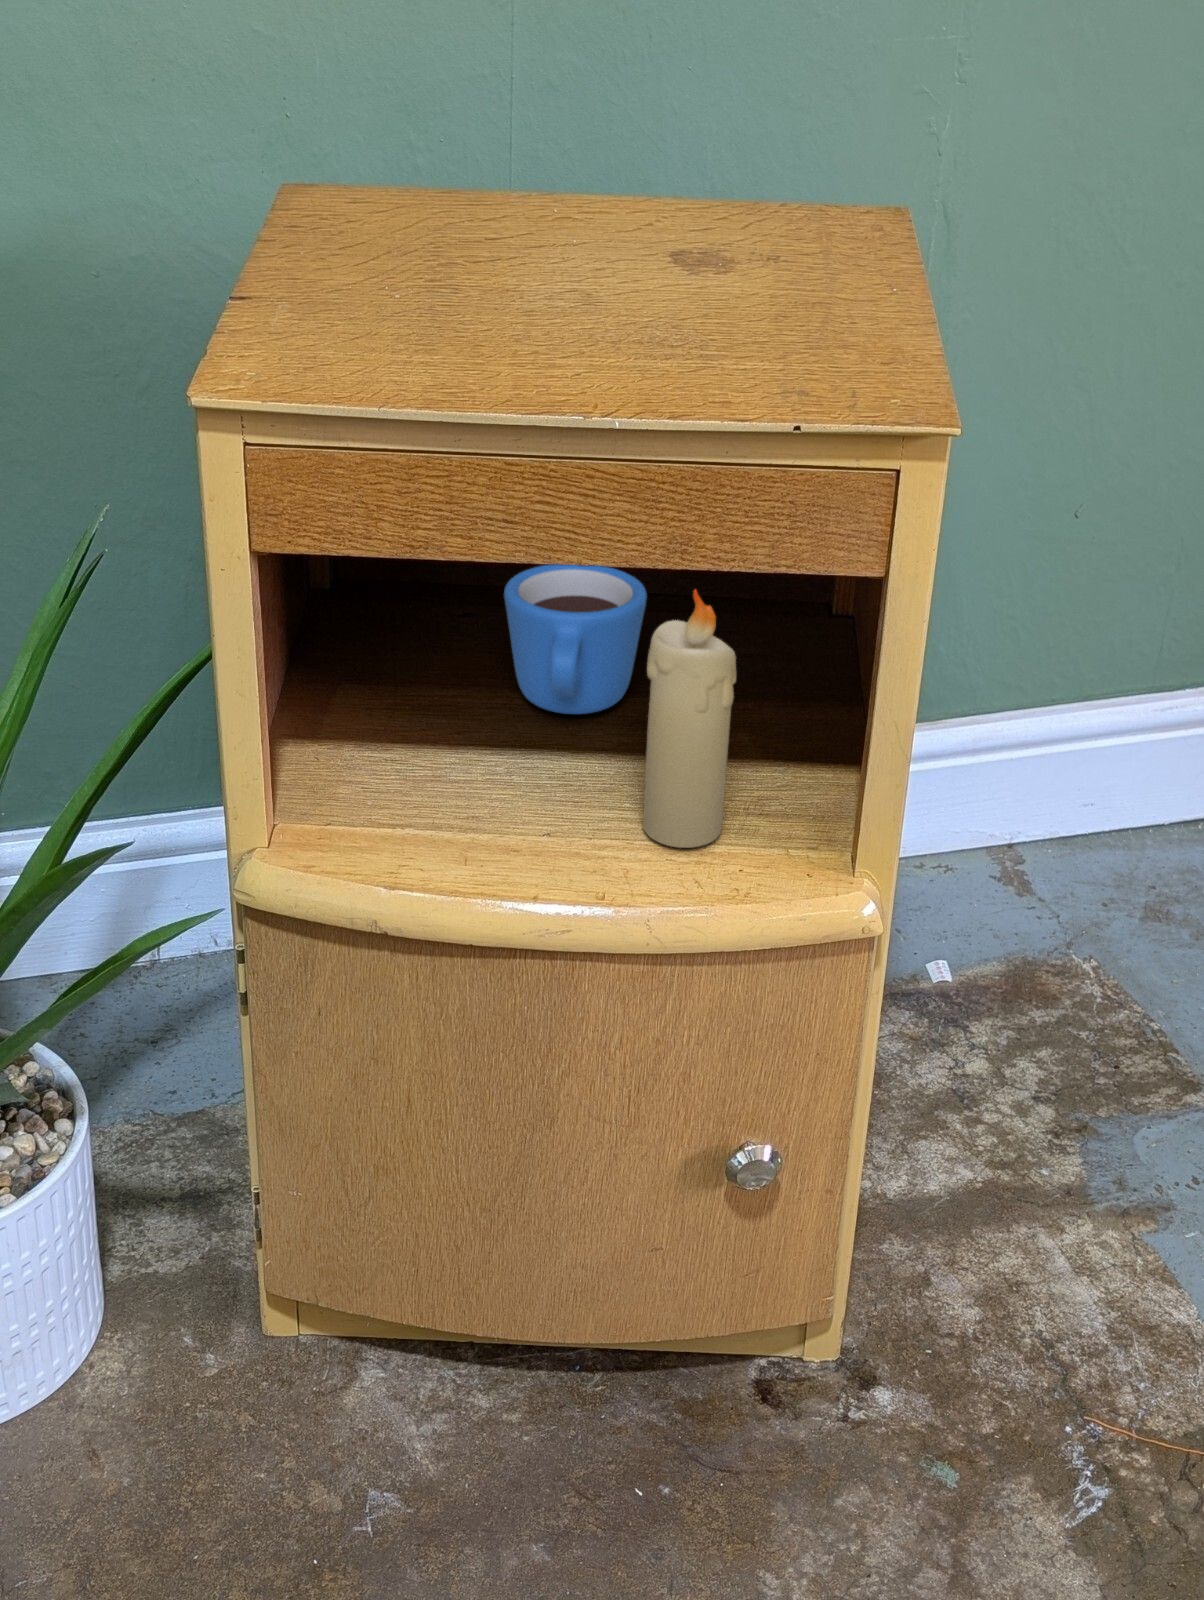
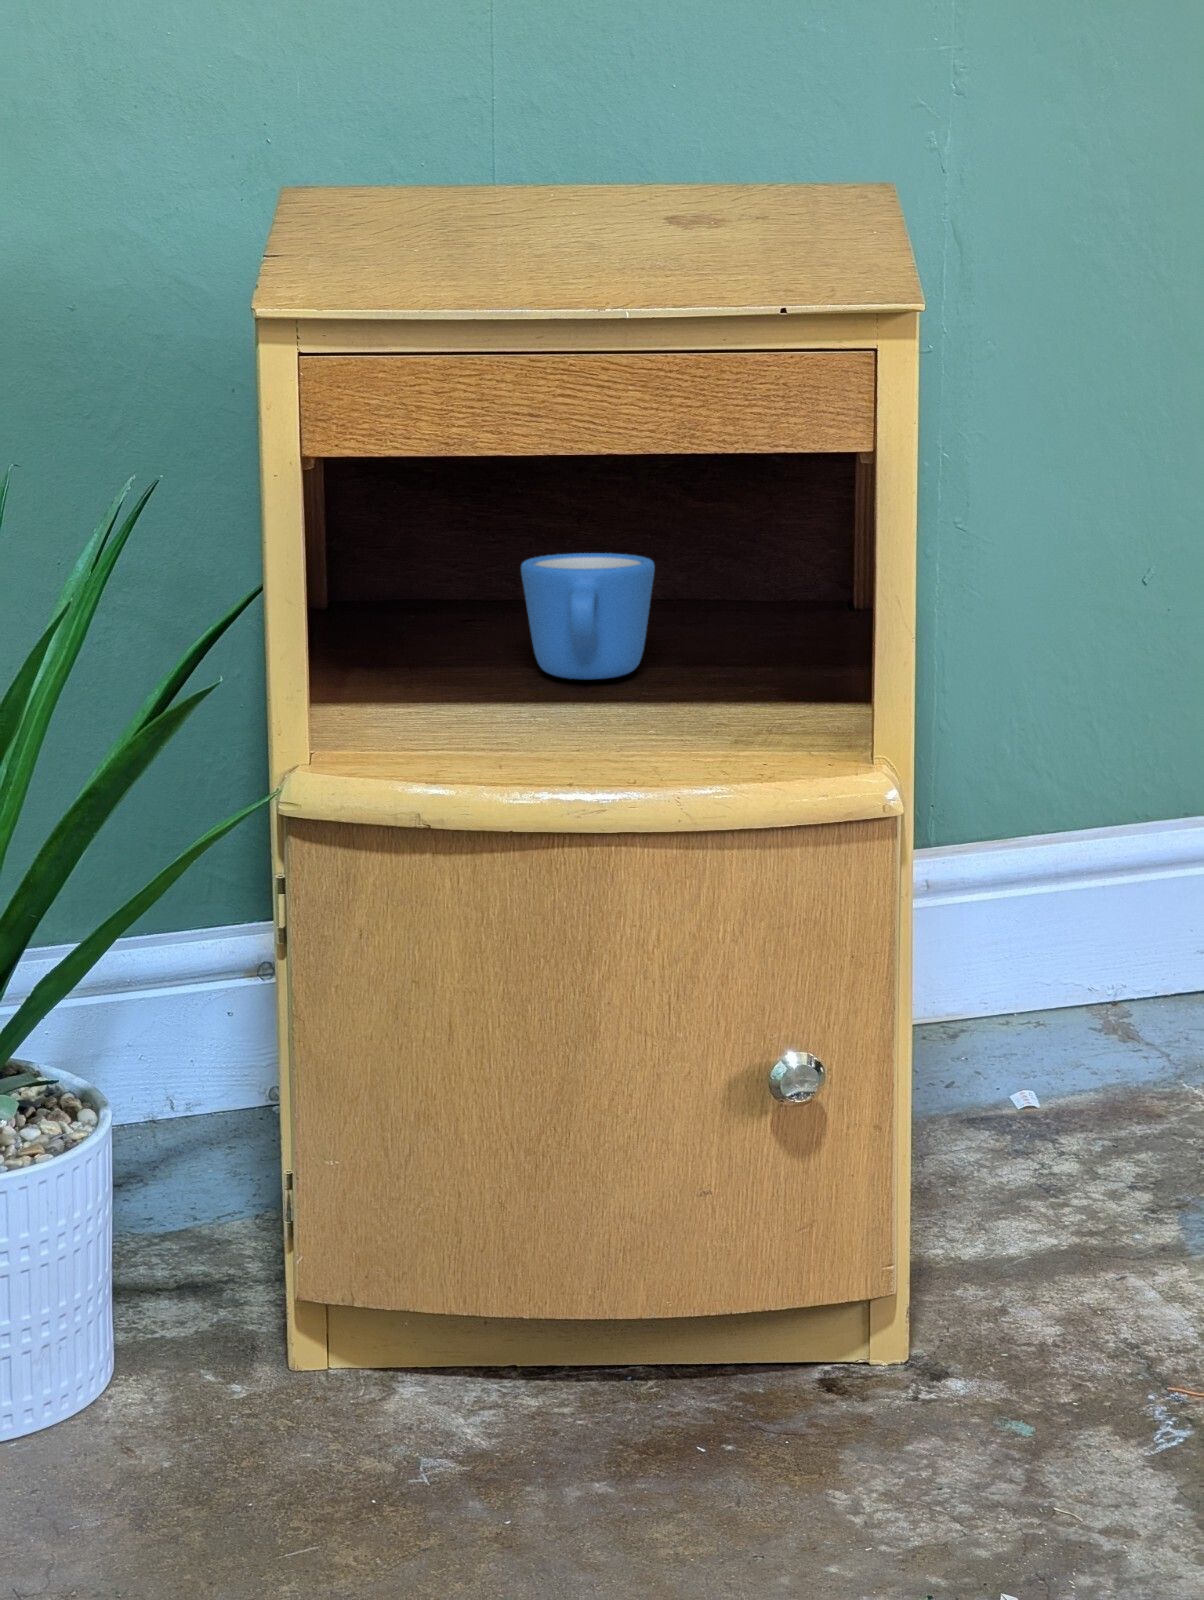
candle: present [643,590,736,848] -> none [663,490,746,745]

